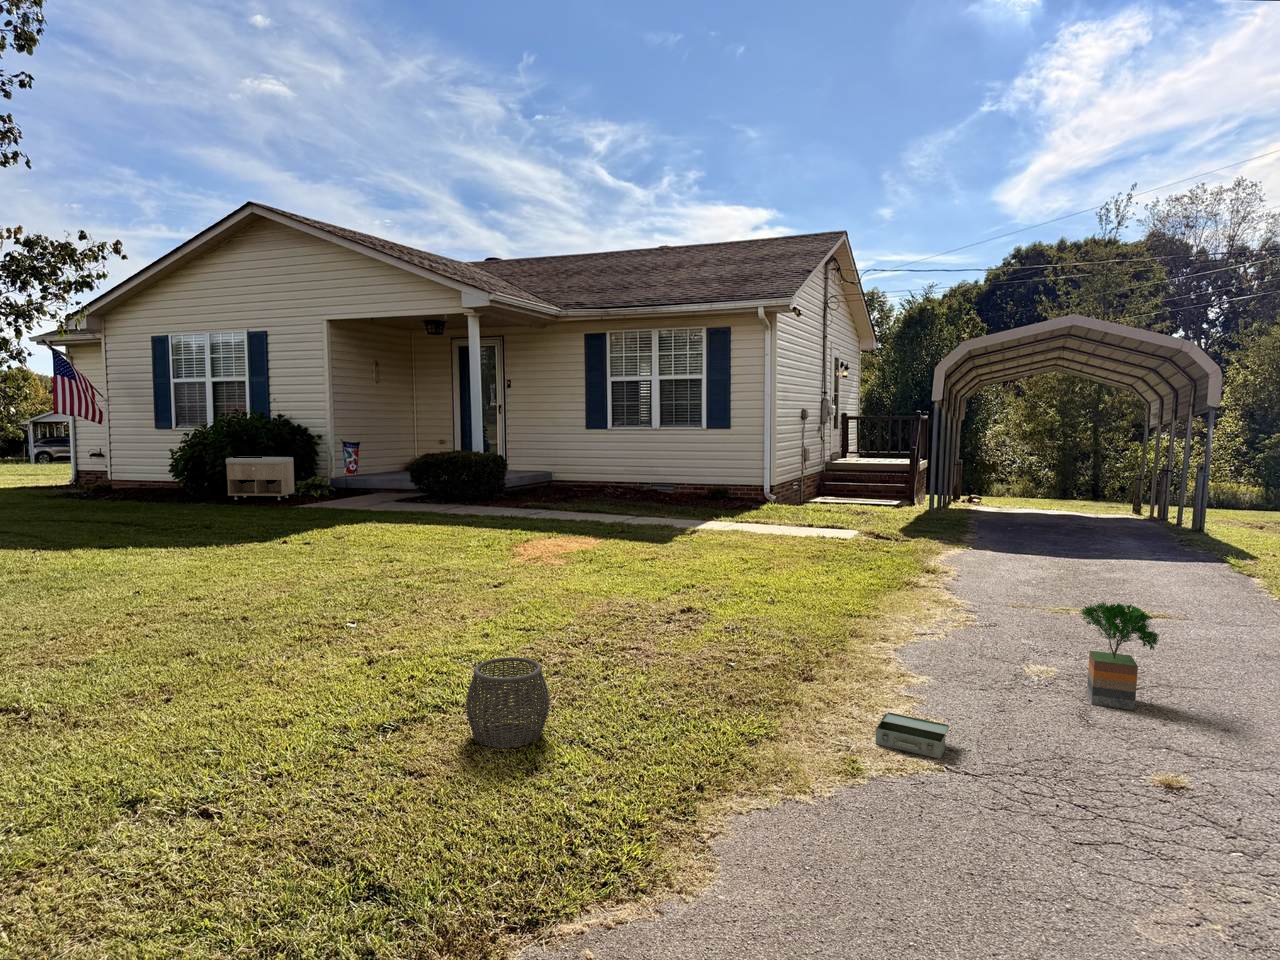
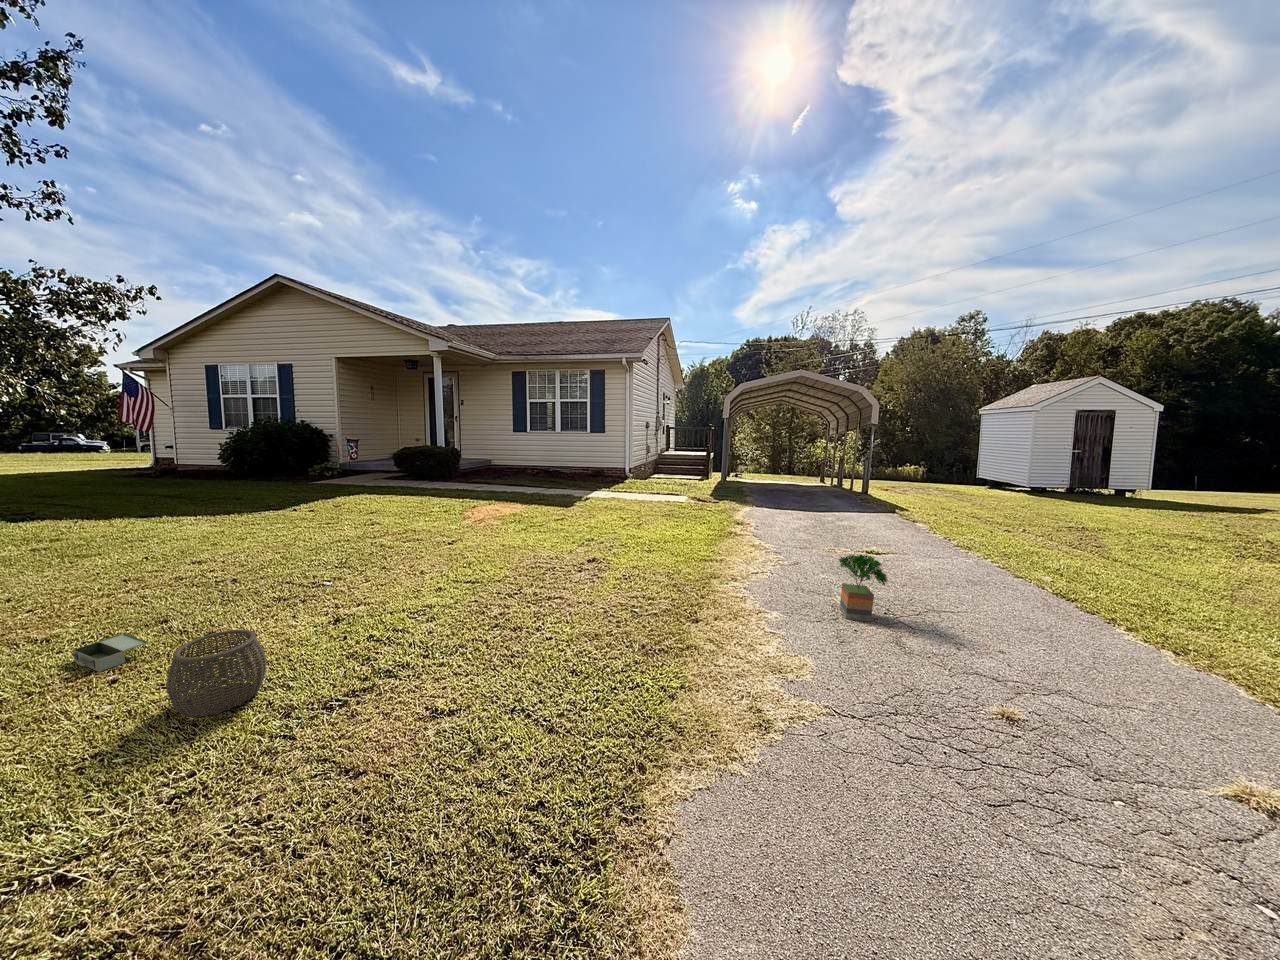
storage bench: present [226,457,294,500] -> none [257,448,313,478]
woven basket: present [466,657,550,749] -> present [166,630,267,718]
toolbox: present [875,712,949,759] -> present [73,634,148,672]

